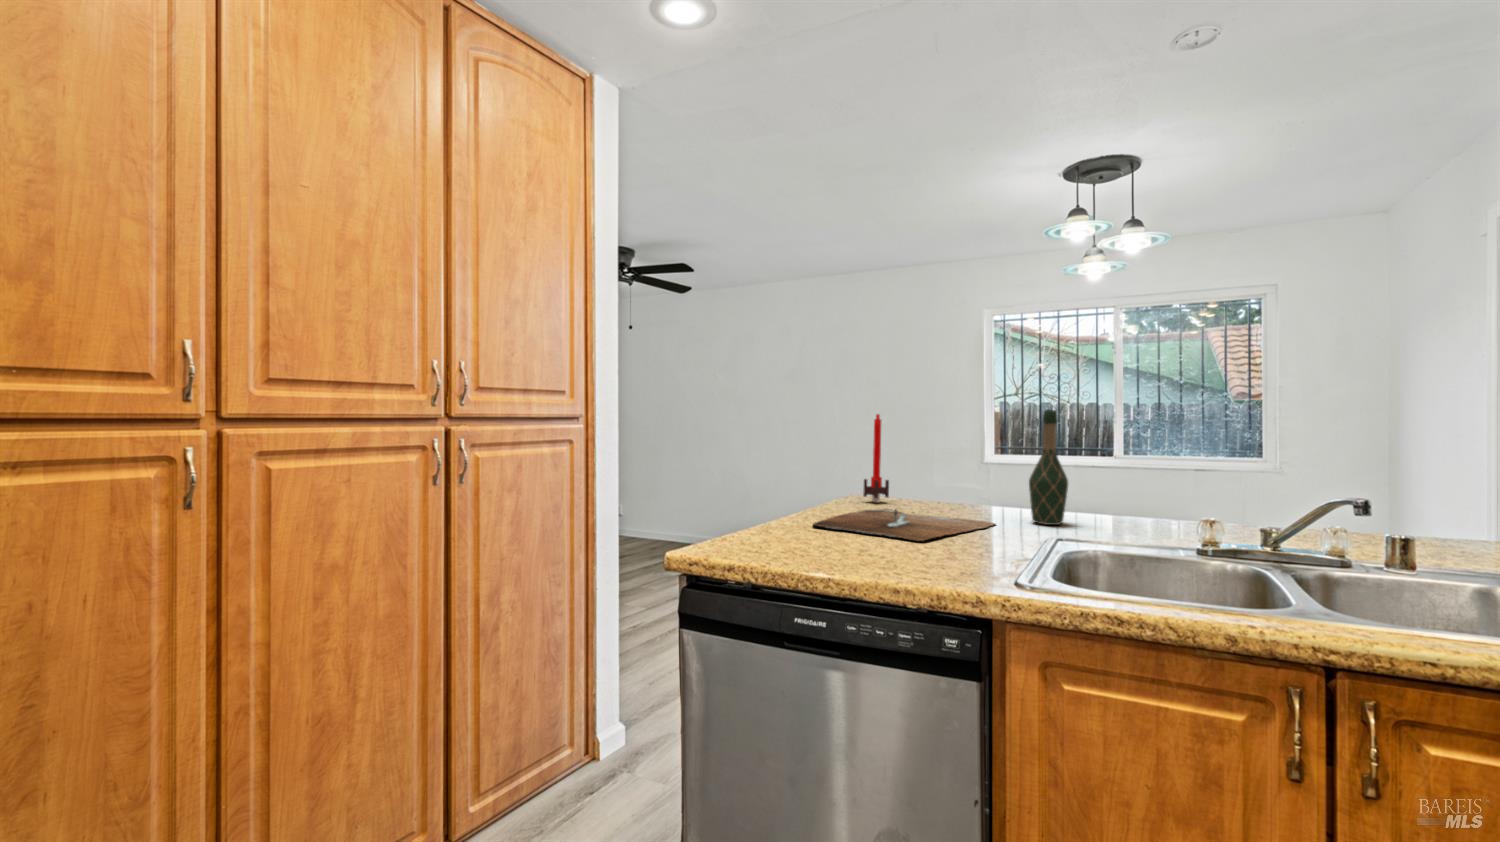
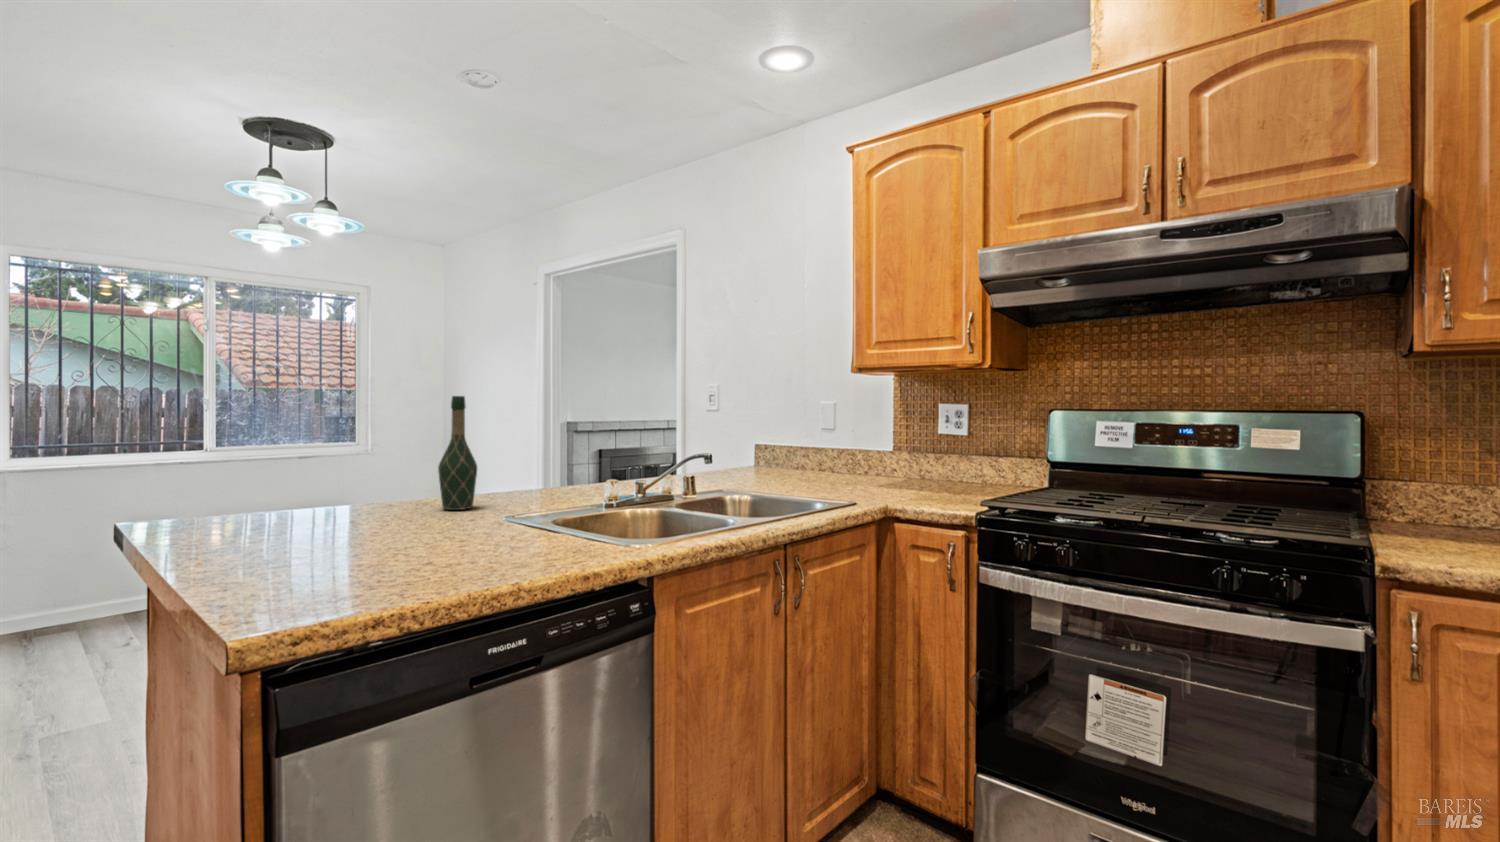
candle: present [863,414,889,502] -> none [184,400,224,525]
cutting board: present [813,509,994,541] -> none [237,516,452,560]

